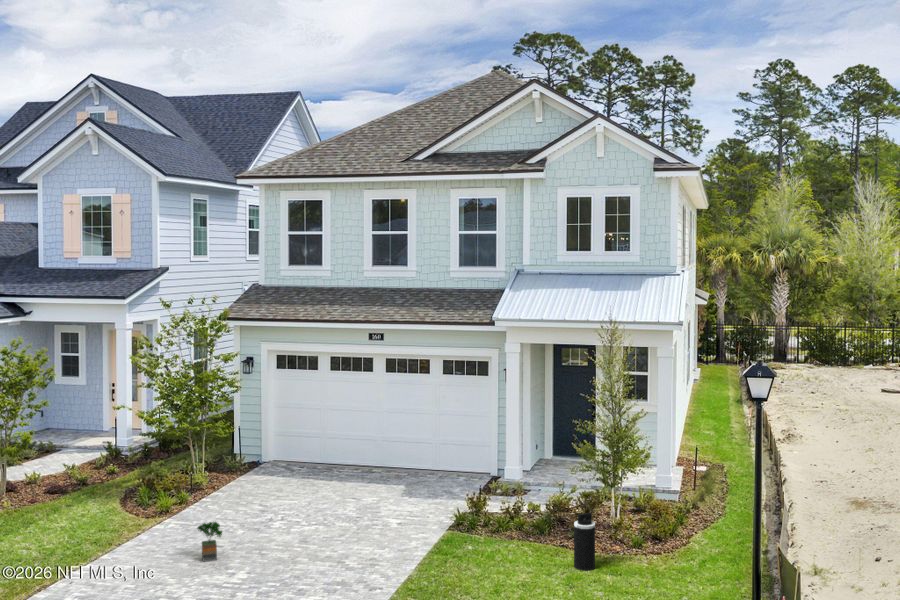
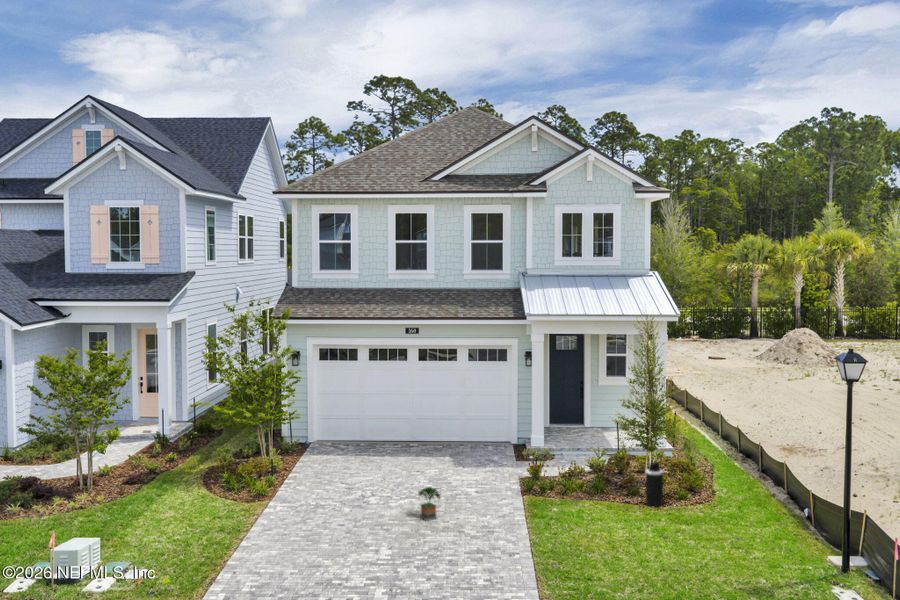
potted tree: present [197,522,222,561] -> present [418,487,440,521]

